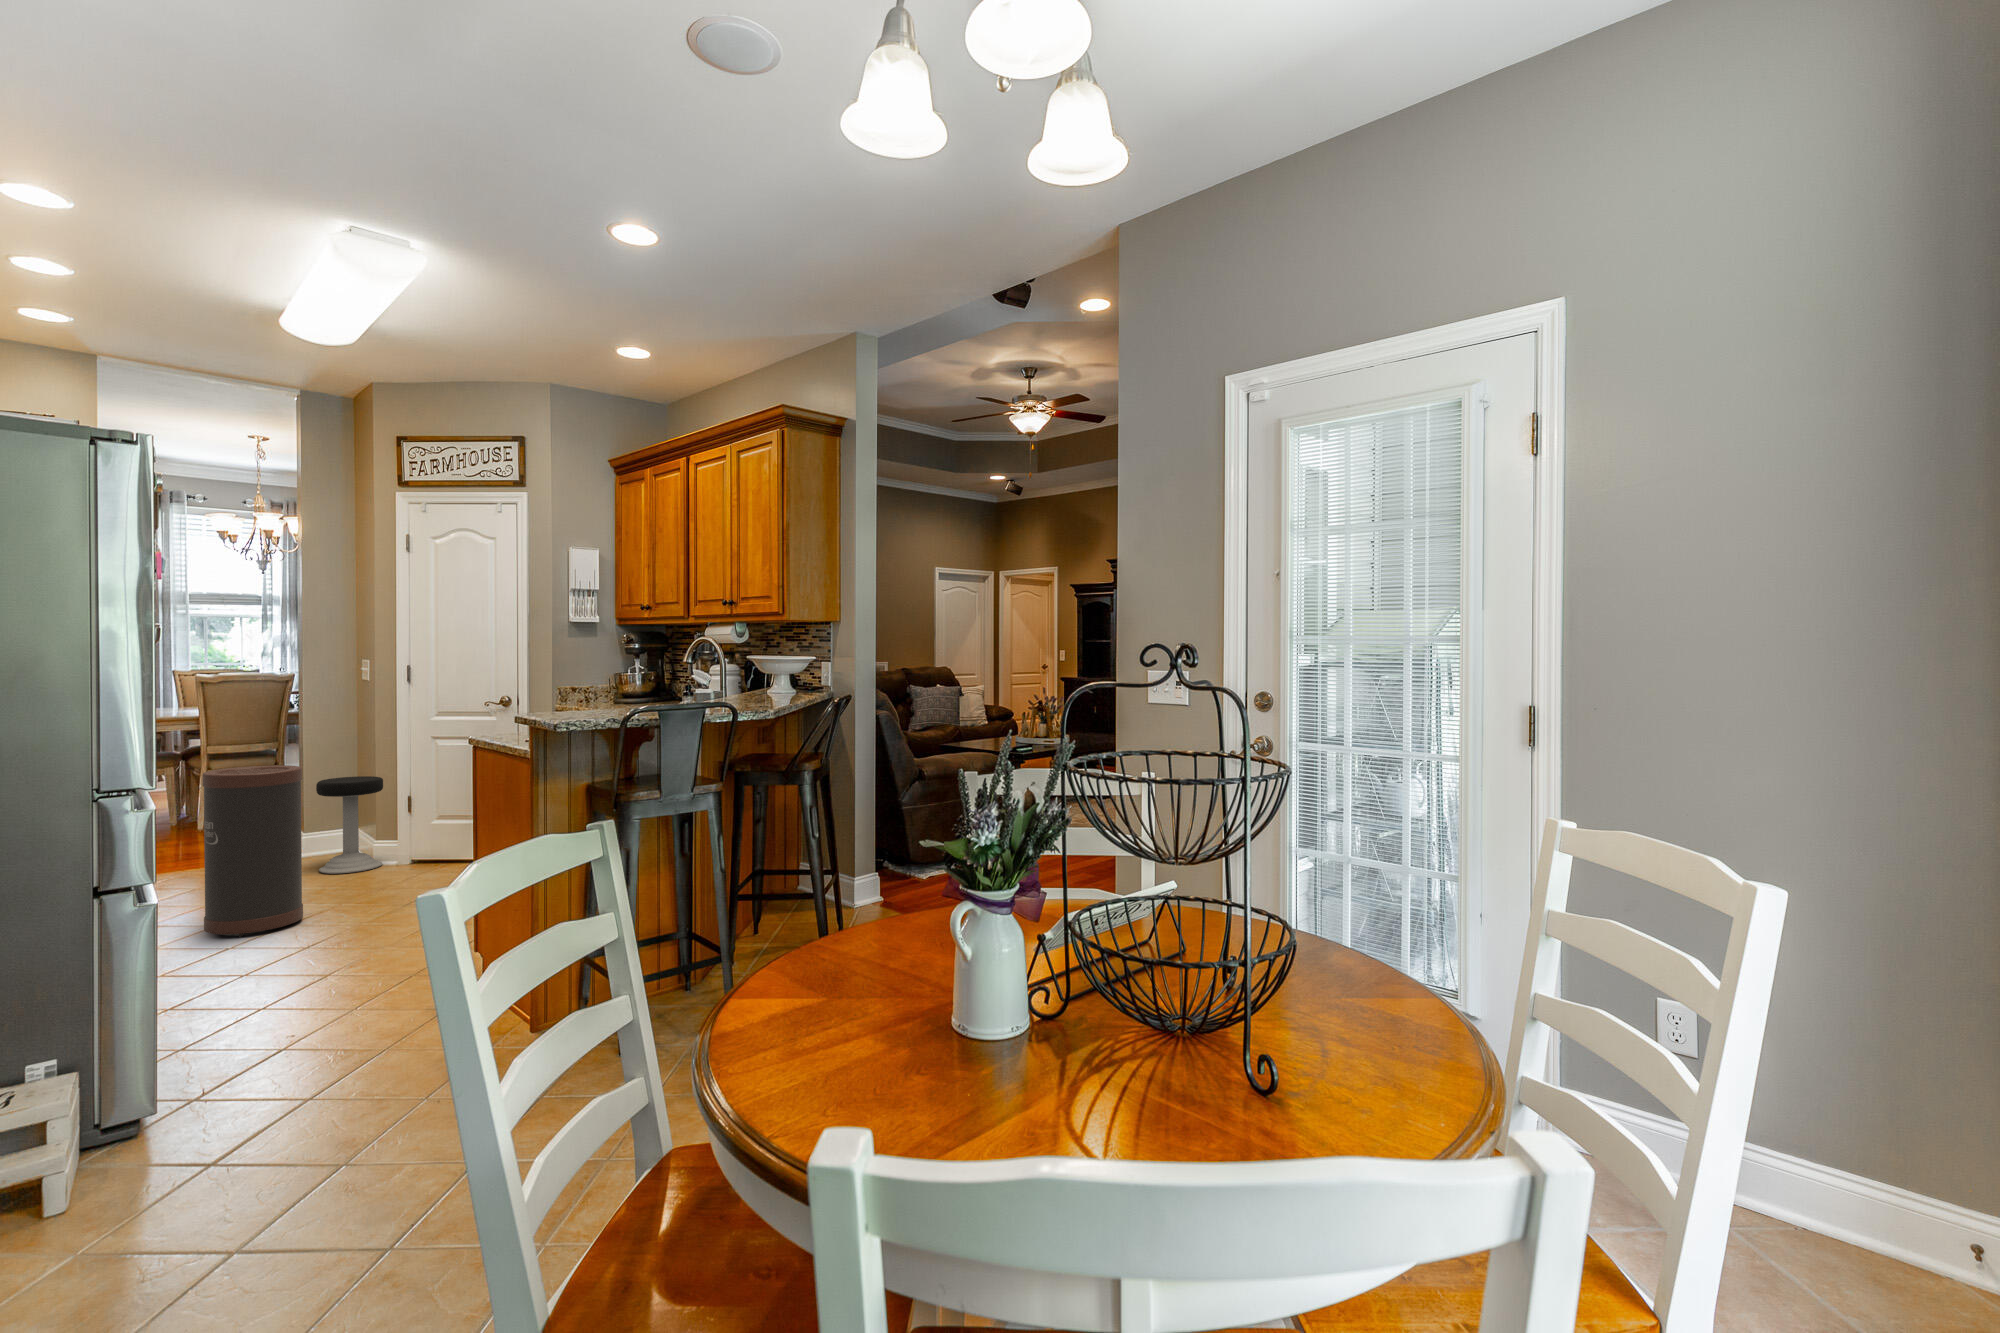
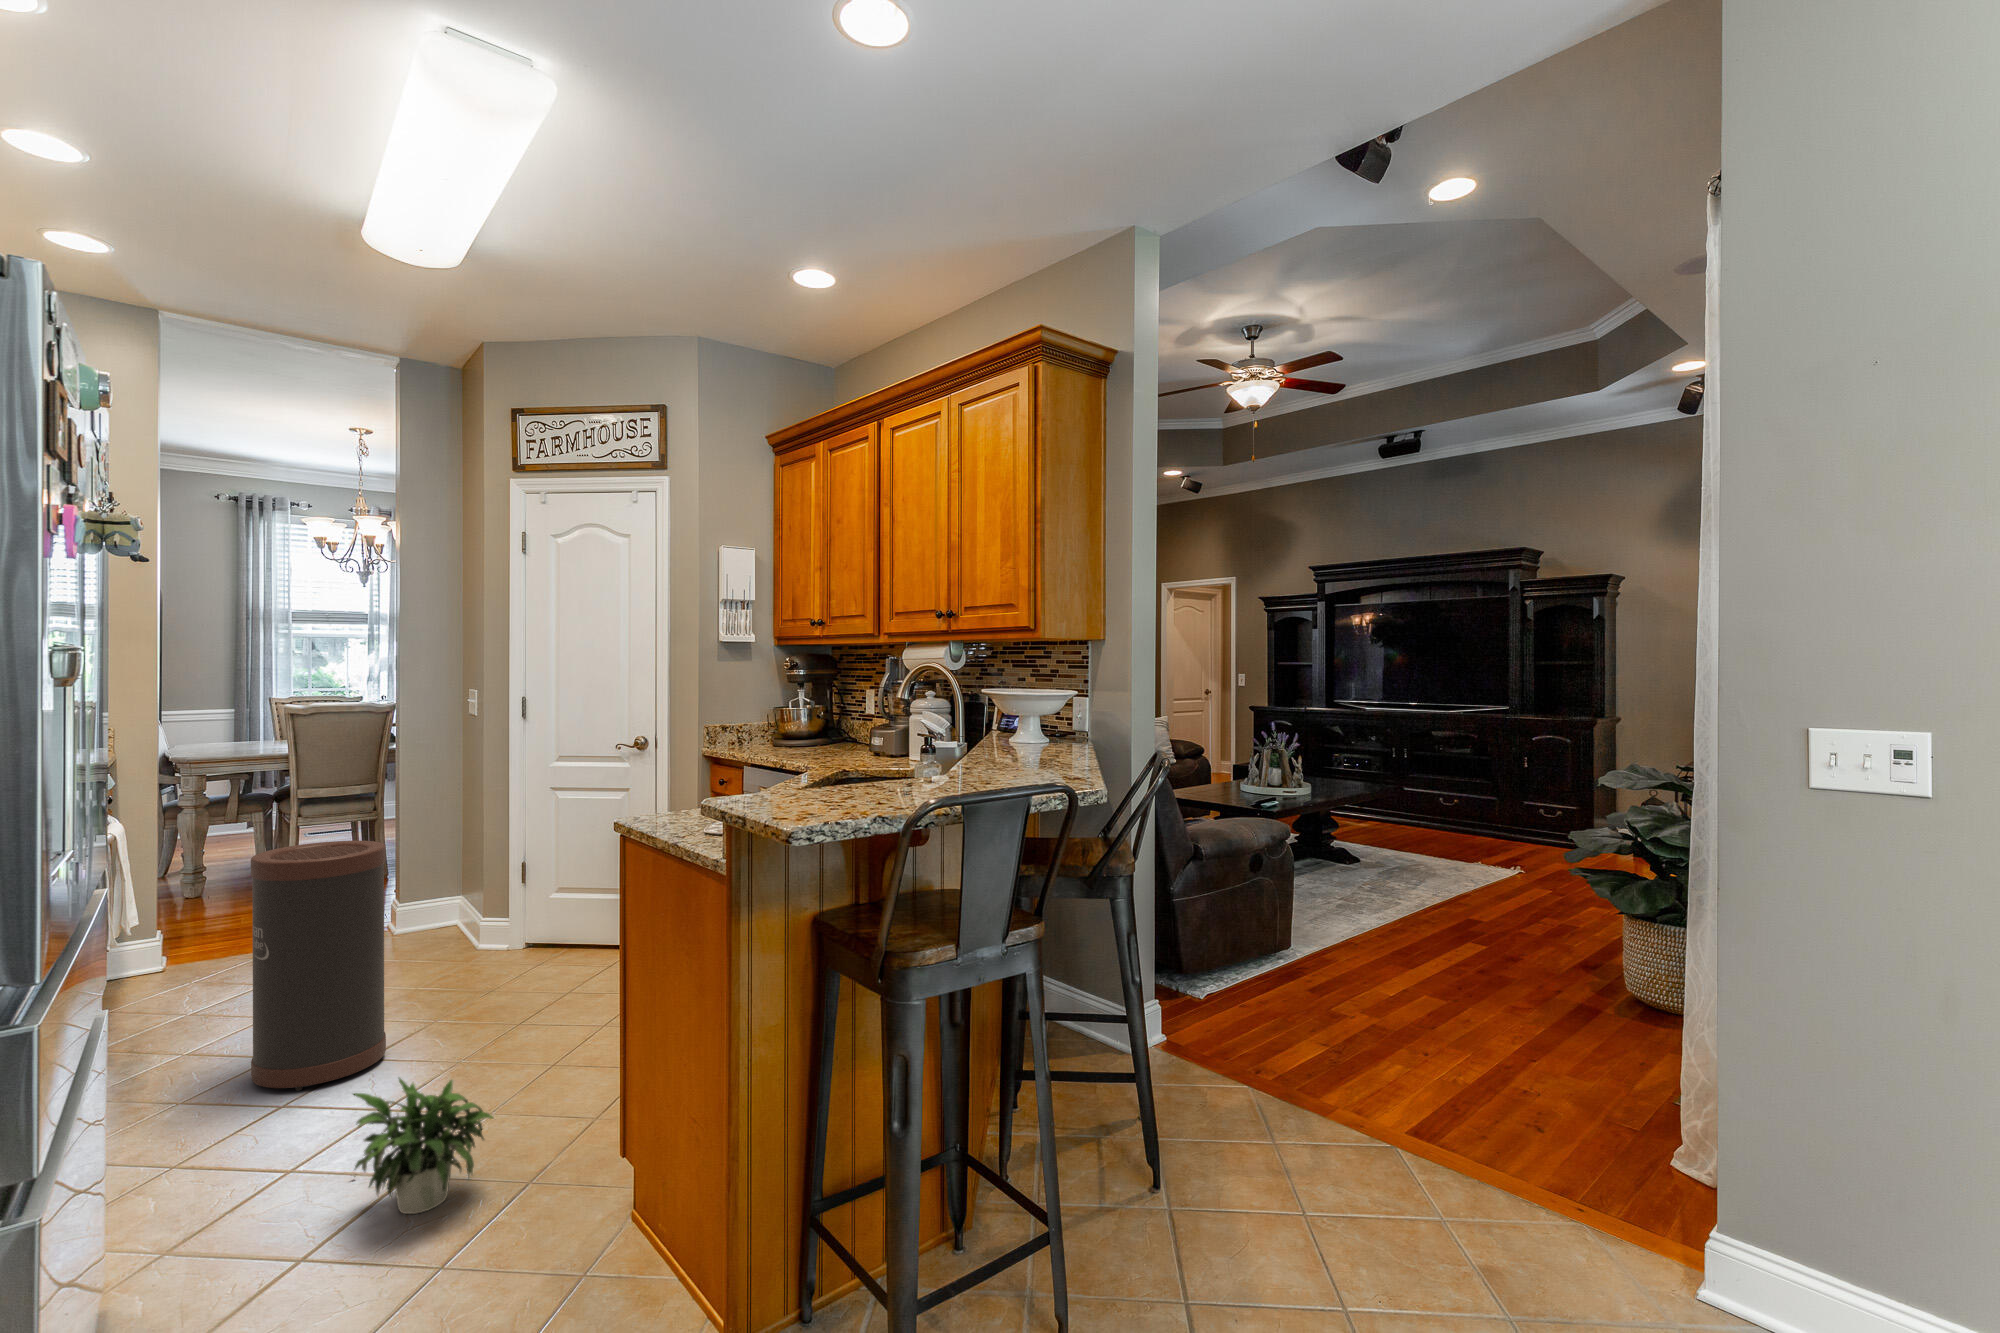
stool: present [316,776,383,874] -> none [411,837,493,965]
potted plant: none [286,902,385,984] -> present [353,1078,494,1214]

